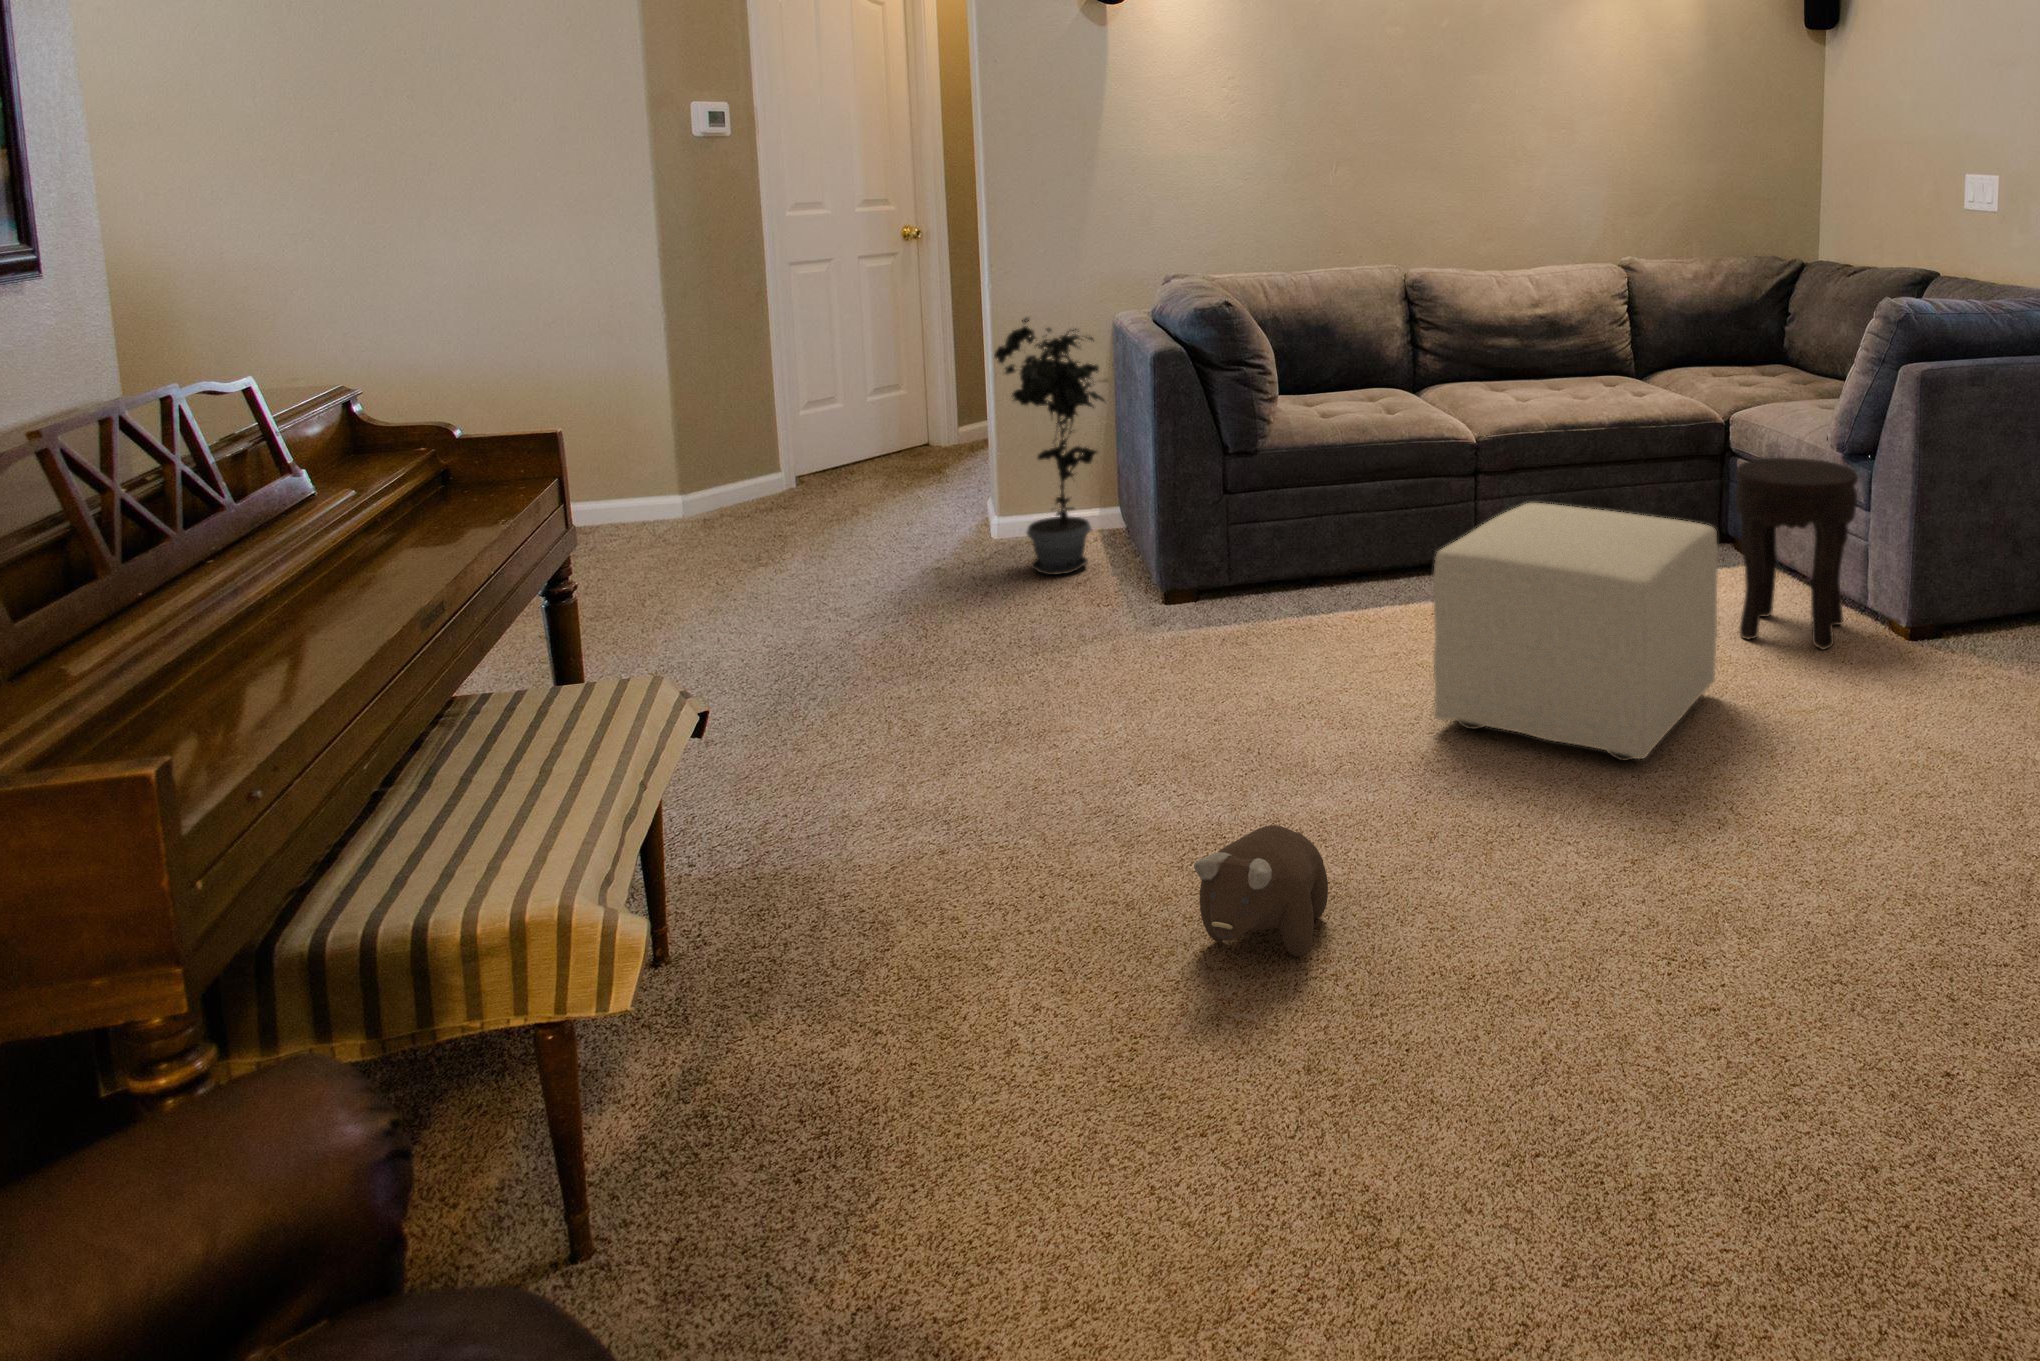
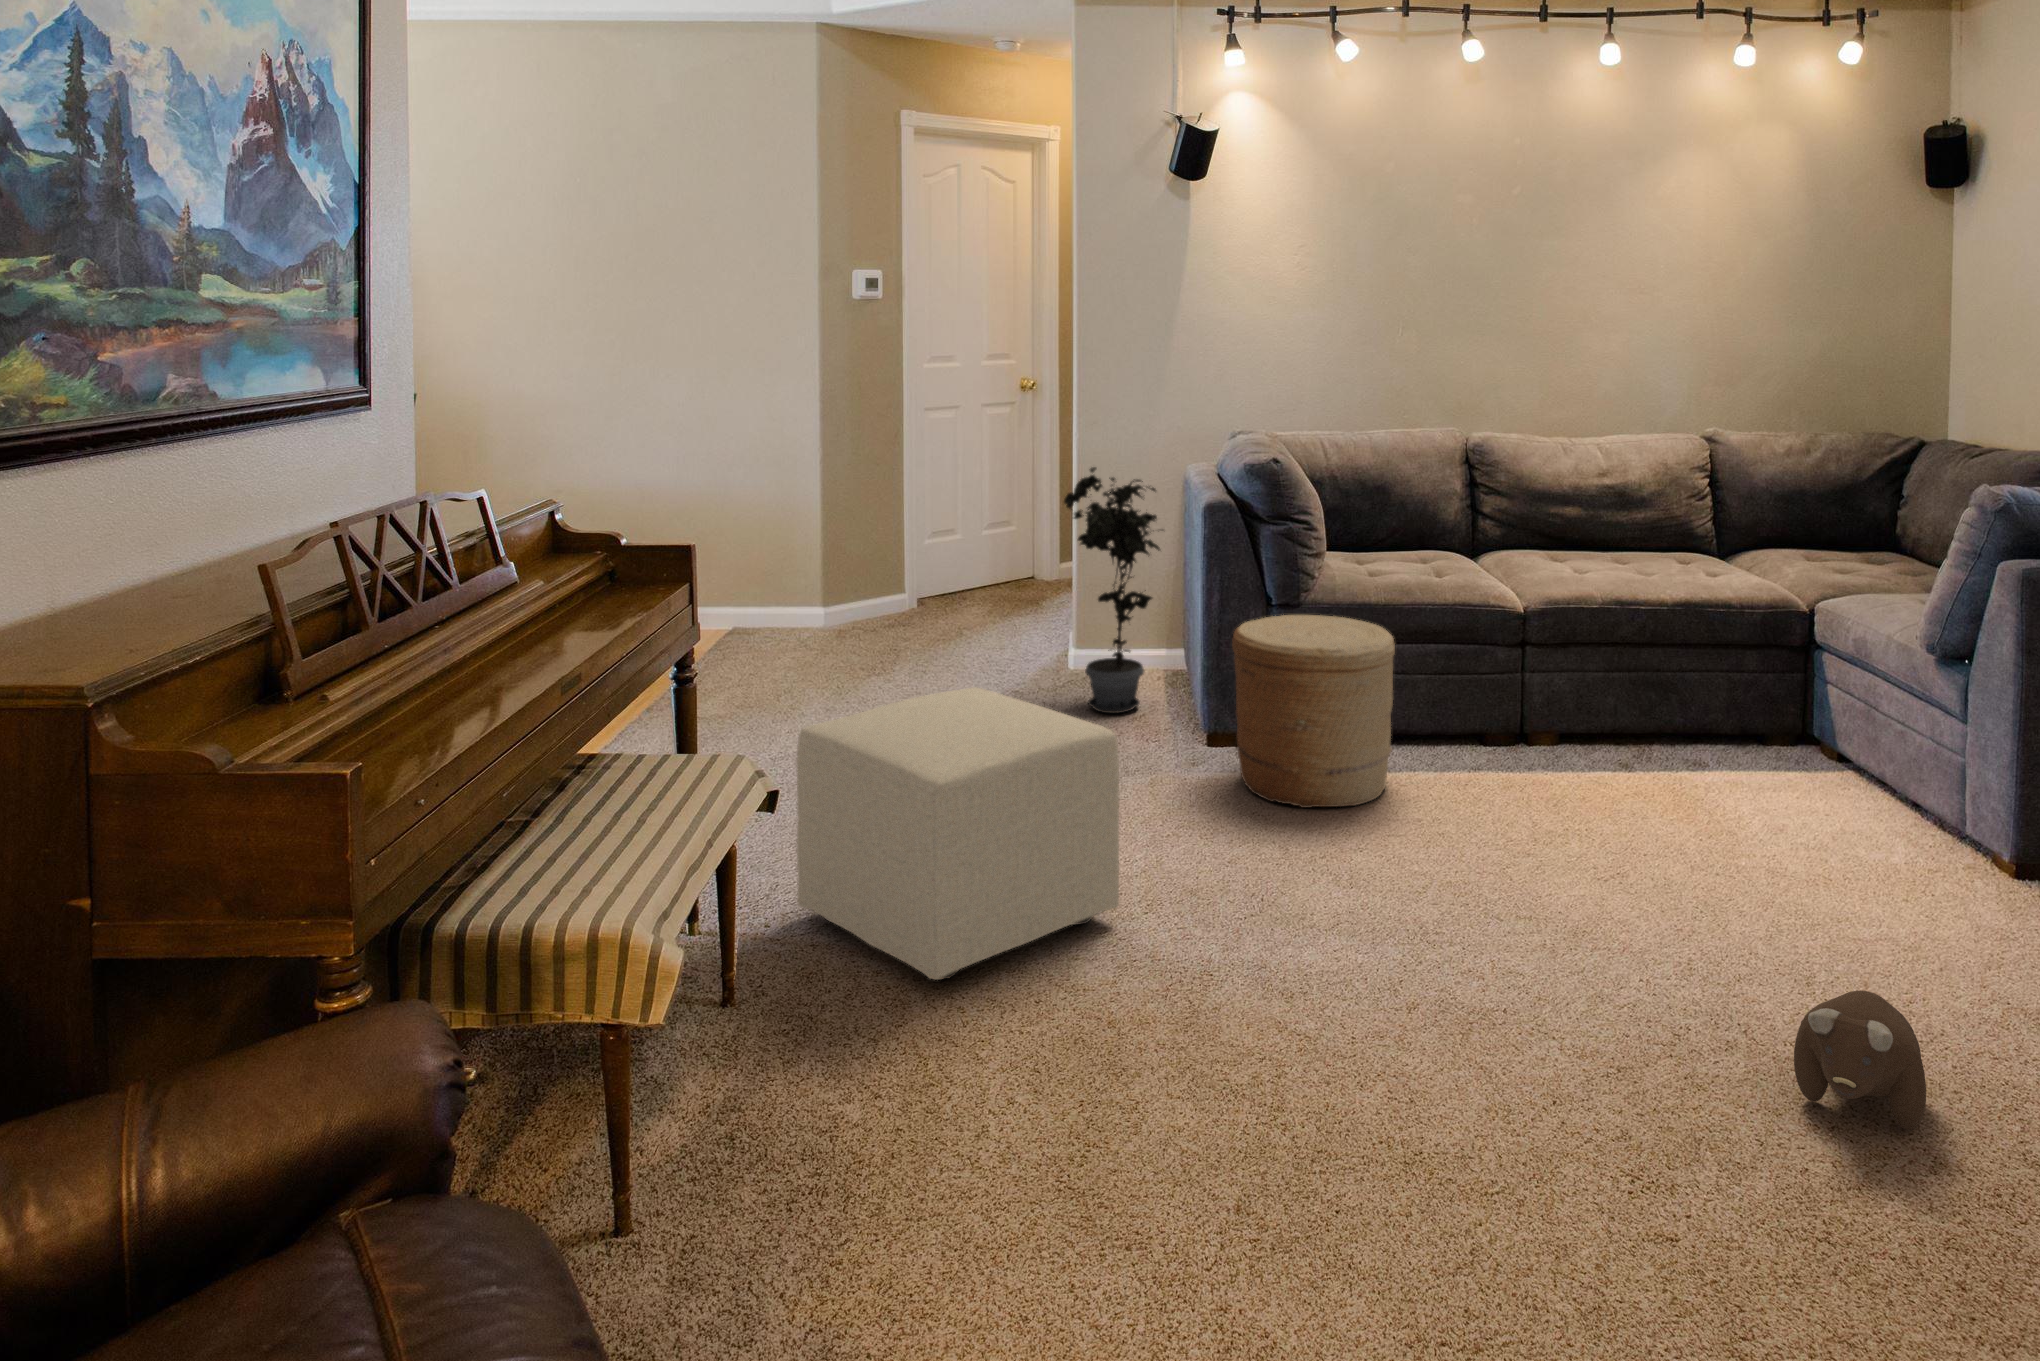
woven basket: none [1198,457,1363,649] -> present [1232,615,1395,808]
side table: present [1735,458,1858,649] -> none [1802,657,1949,881]
ottoman: present [1433,503,1718,761] -> present [796,687,1119,980]
plush toy: present [1194,825,1328,957] -> present [1794,990,1926,1131]

